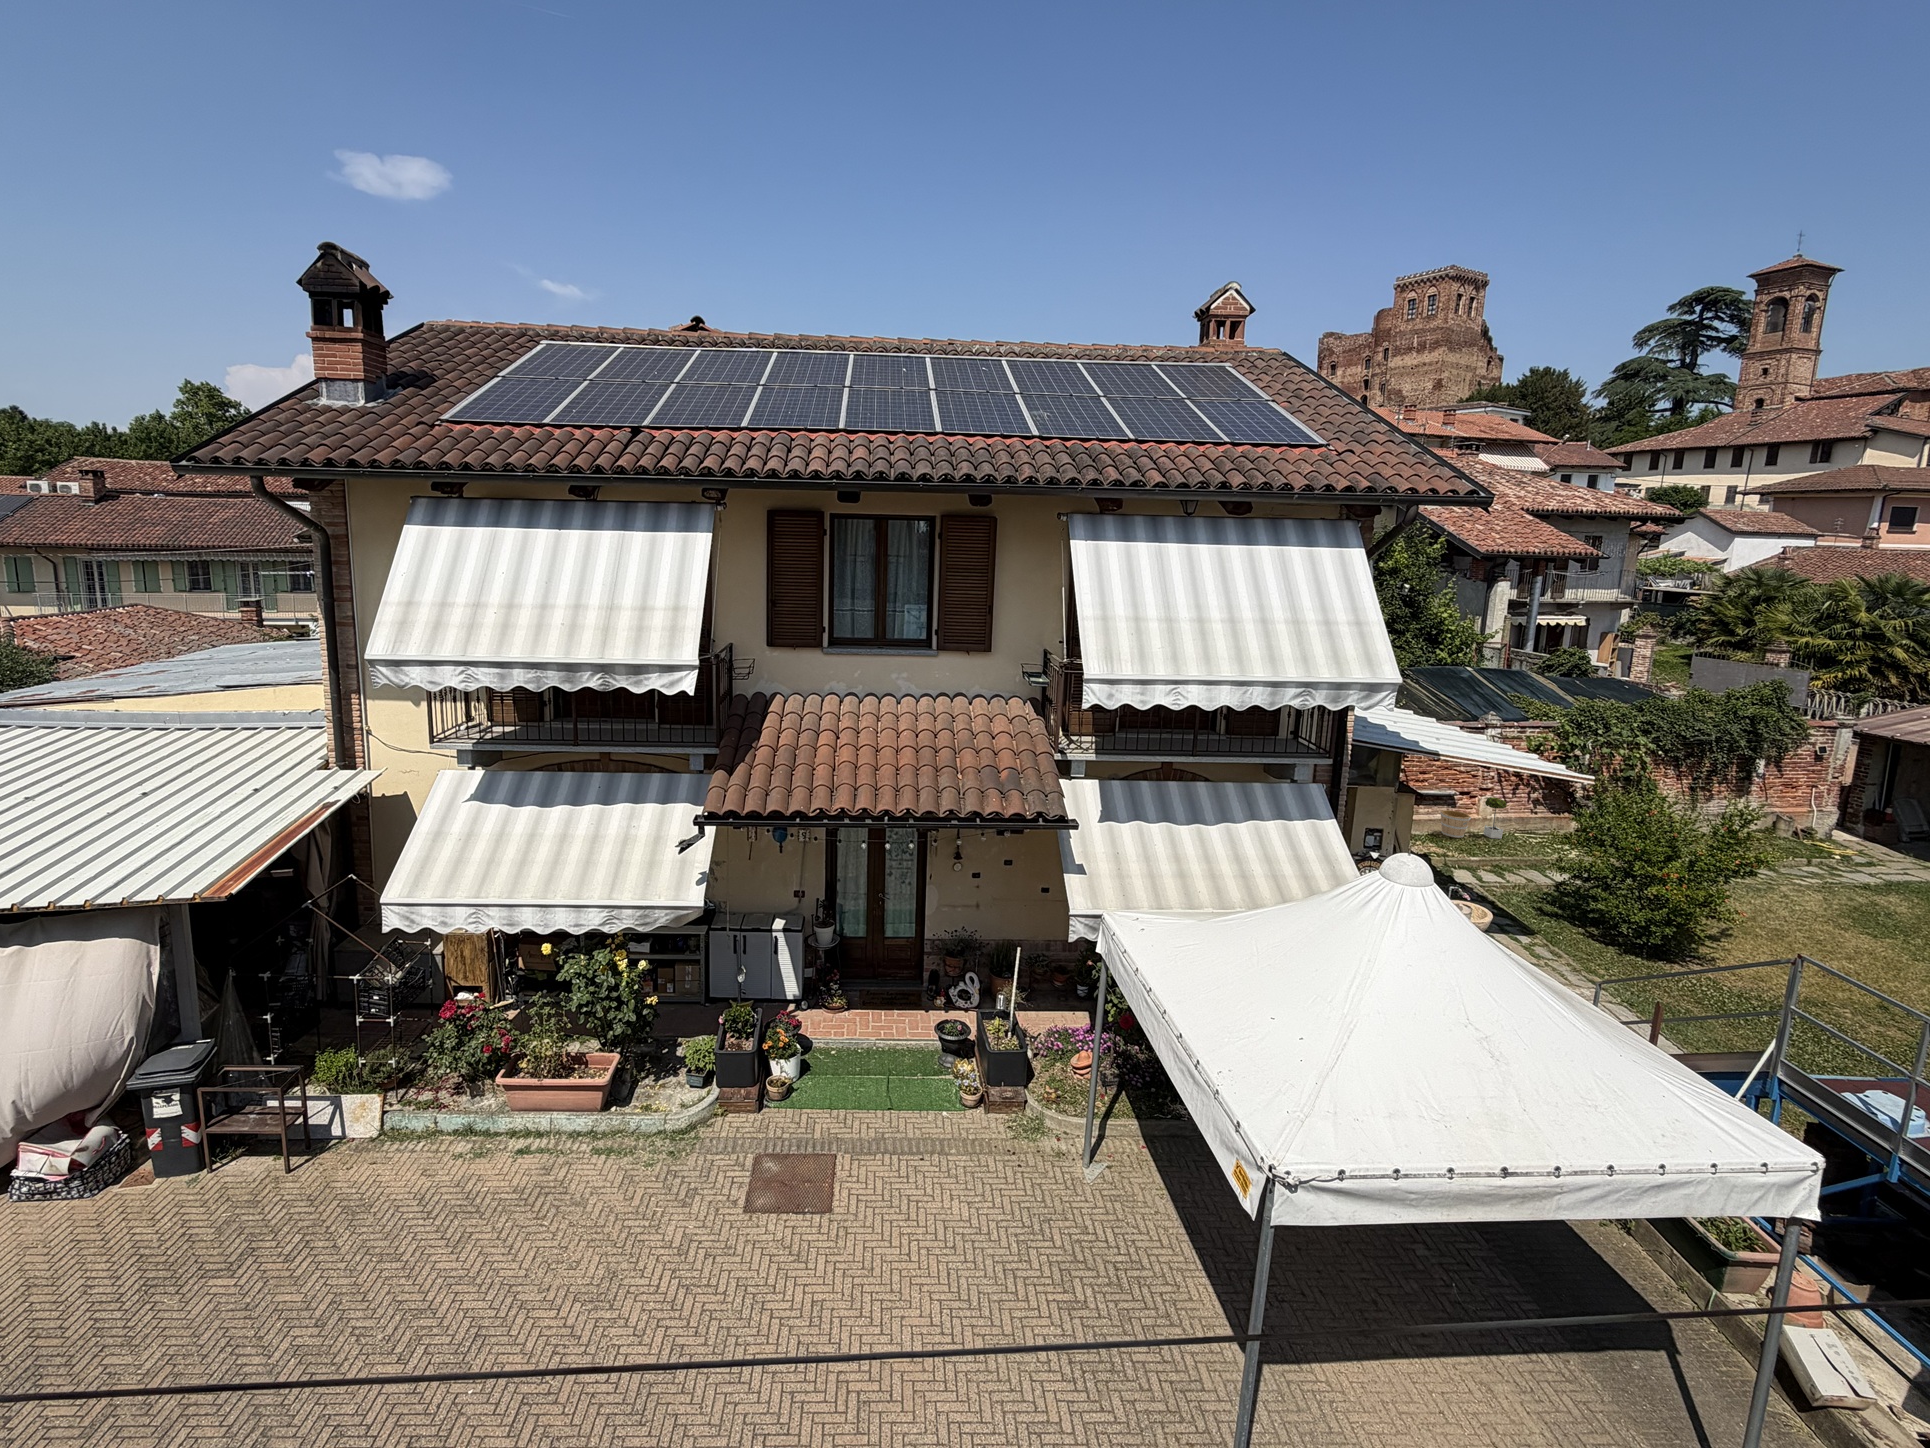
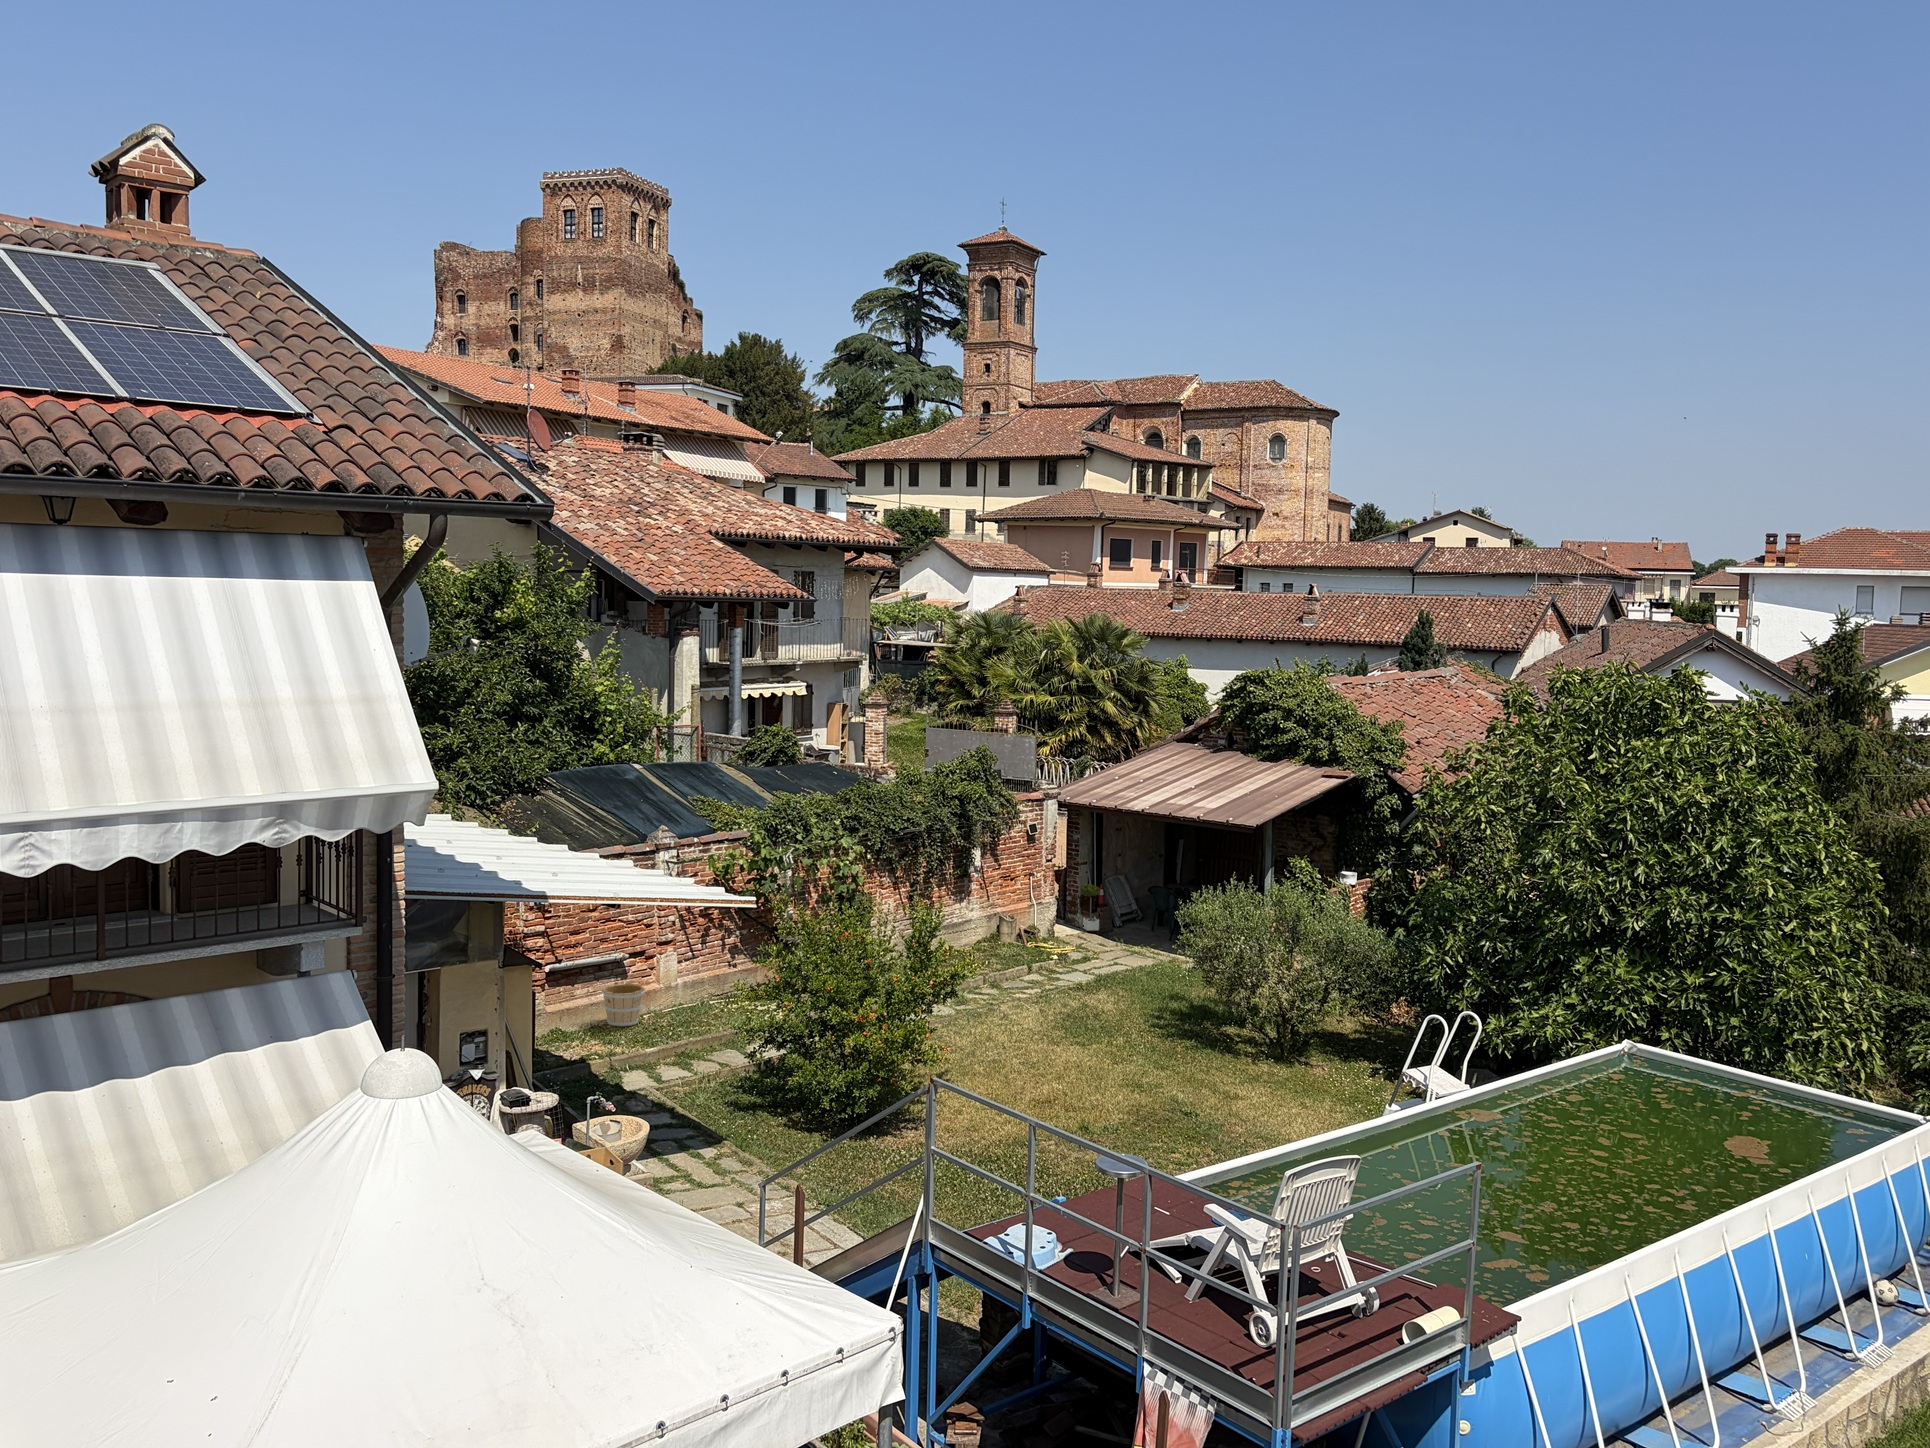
potted tree: present [1483,797,1507,839] -> present [1080,884,1101,931]

